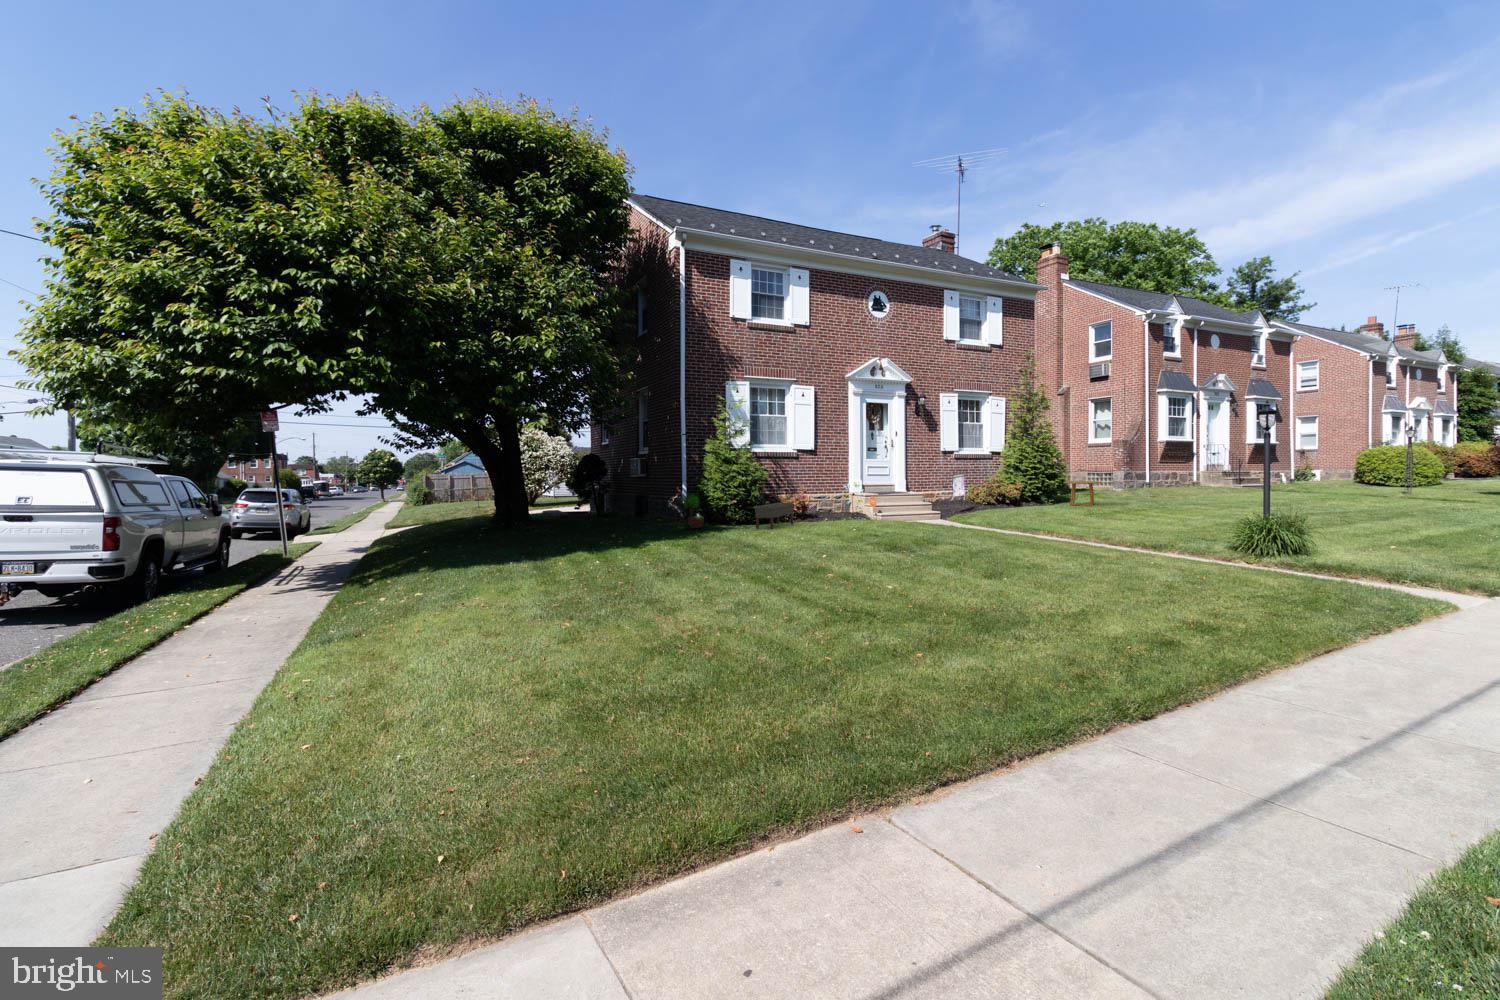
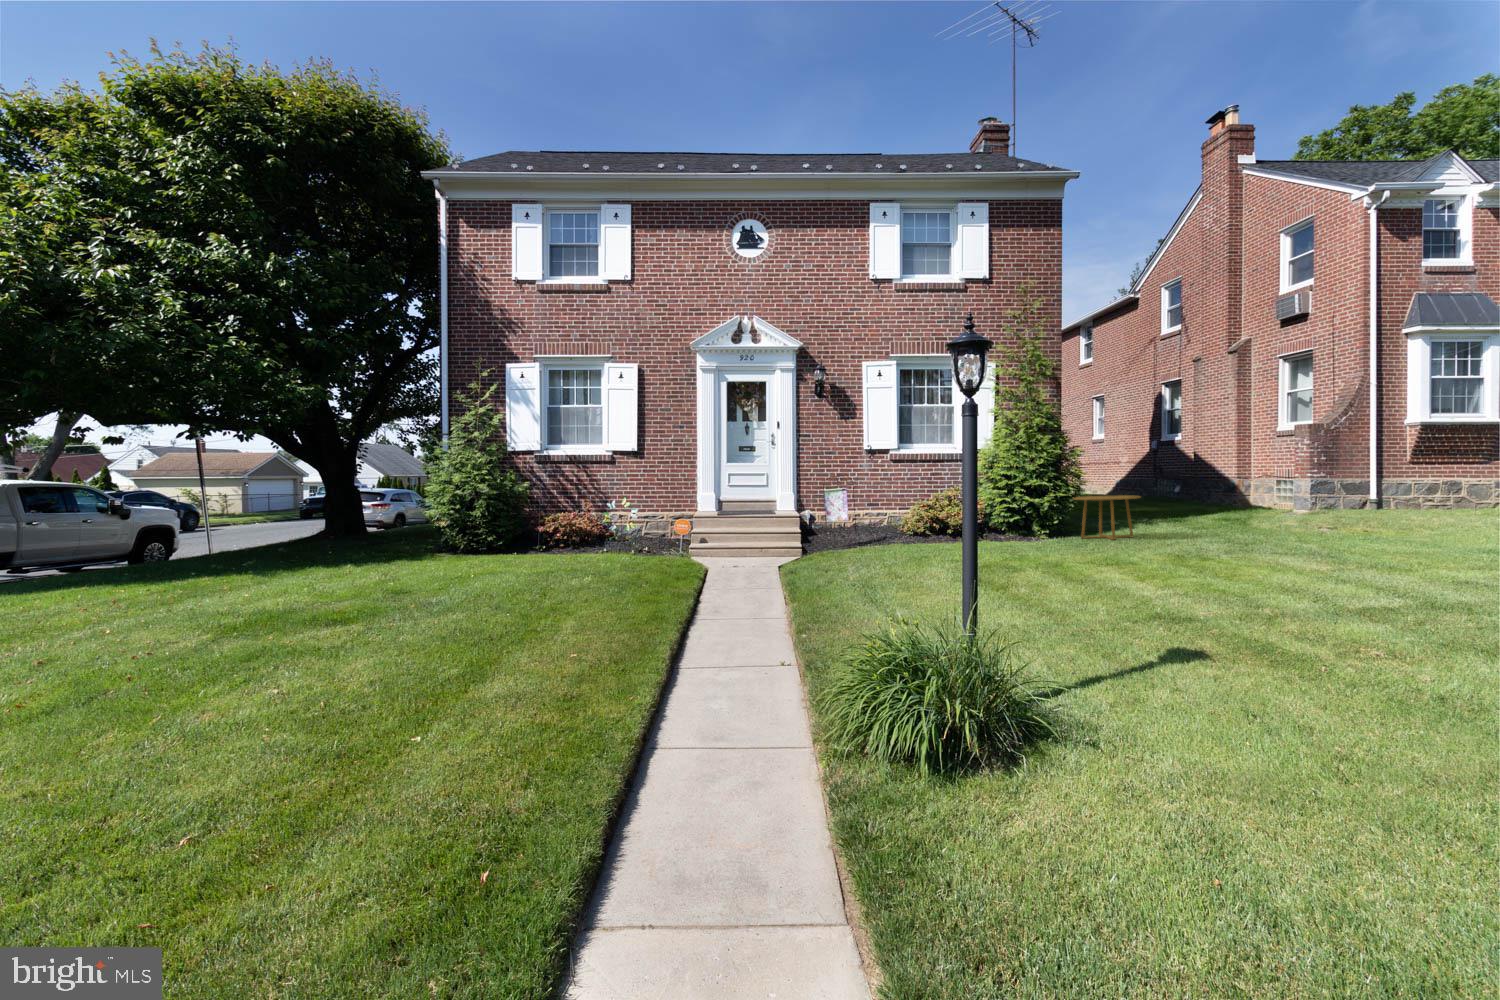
potted tree: present [682,495,704,528] -> none [419,511,451,561]
bench: present [755,502,794,529] -> none [483,527,561,566]

